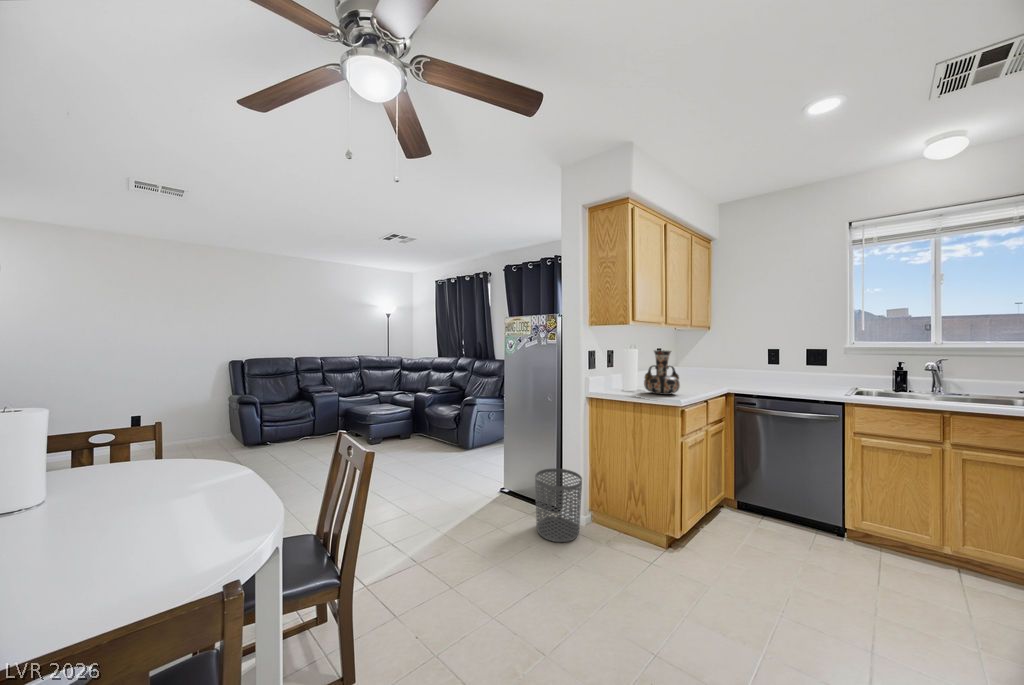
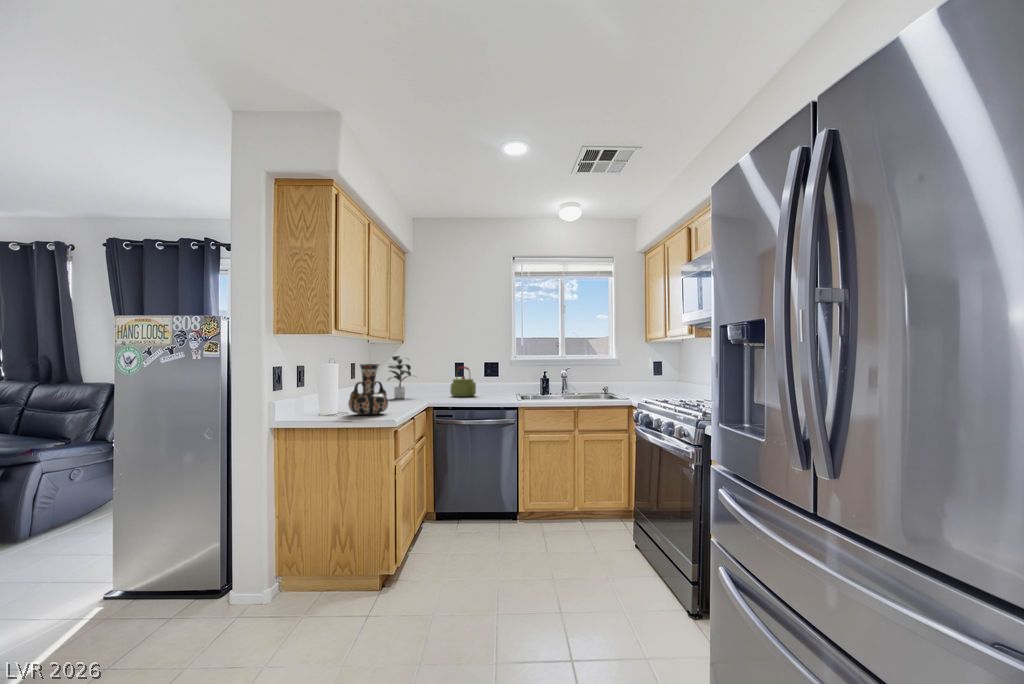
potted plant: none [687,345,726,382] -> present [388,356,411,398]
kettle: none [757,357,788,387] -> present [450,366,476,397]
waste bin: present [535,468,582,542] -> none [199,534,273,639]

